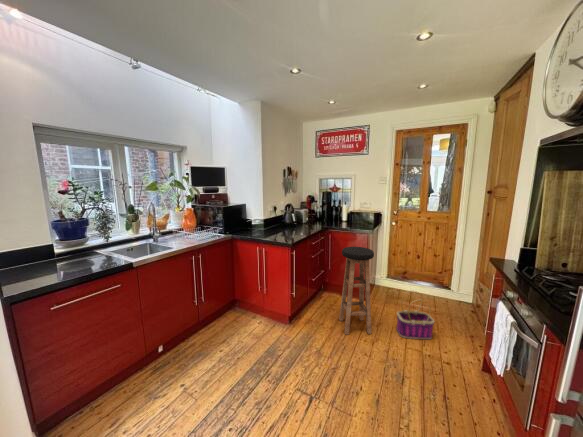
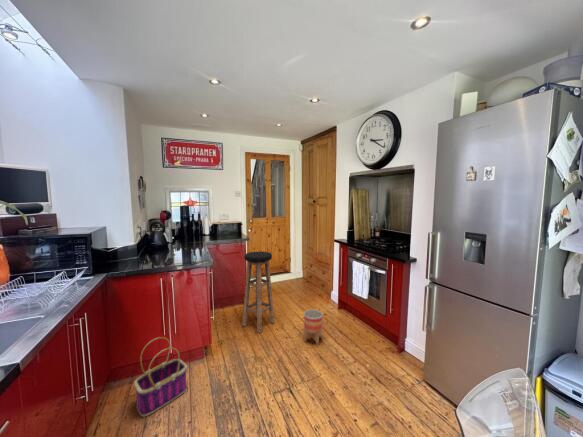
basket: present [397,299,434,339] -> present [134,337,187,416]
planter: none [380,338,410,389] -> present [304,309,323,345]

